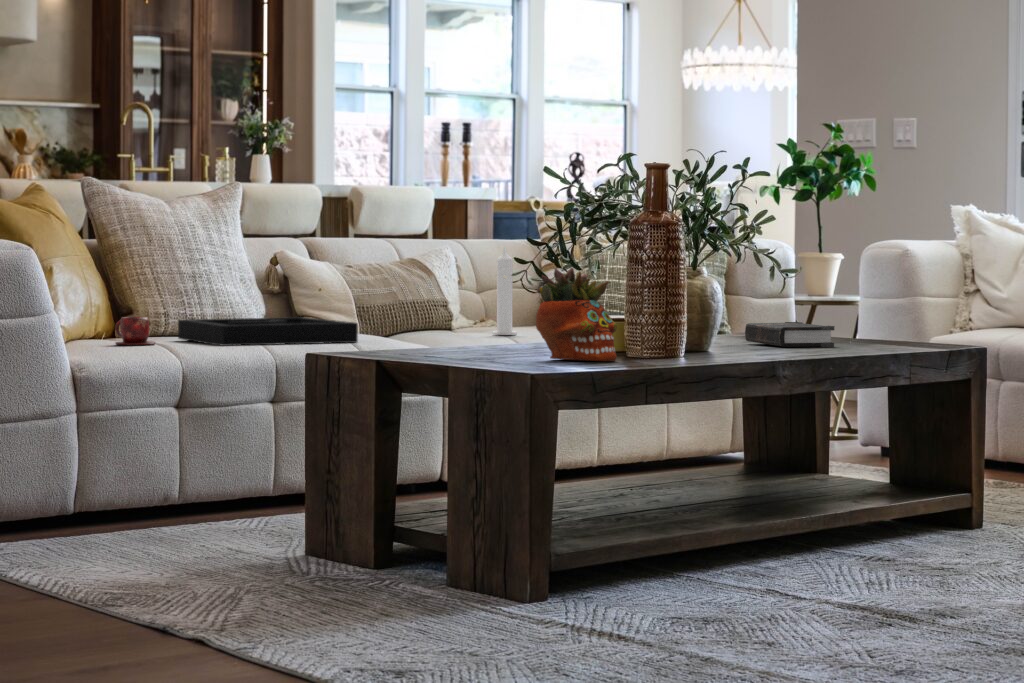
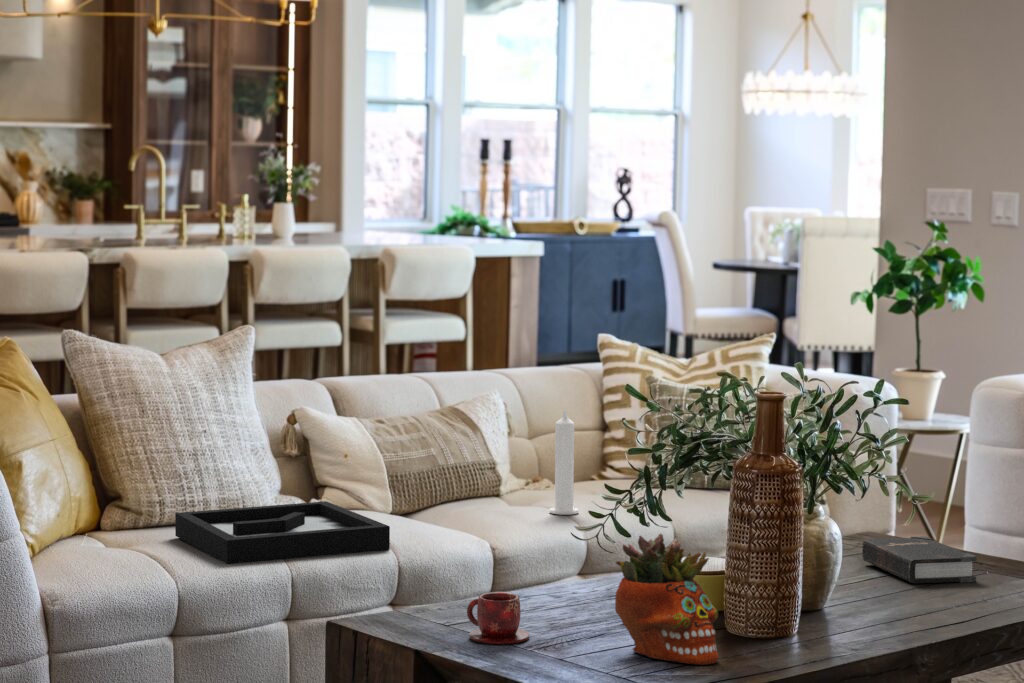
teacup: present [115,317,155,345] -> present [467,592,529,645]

